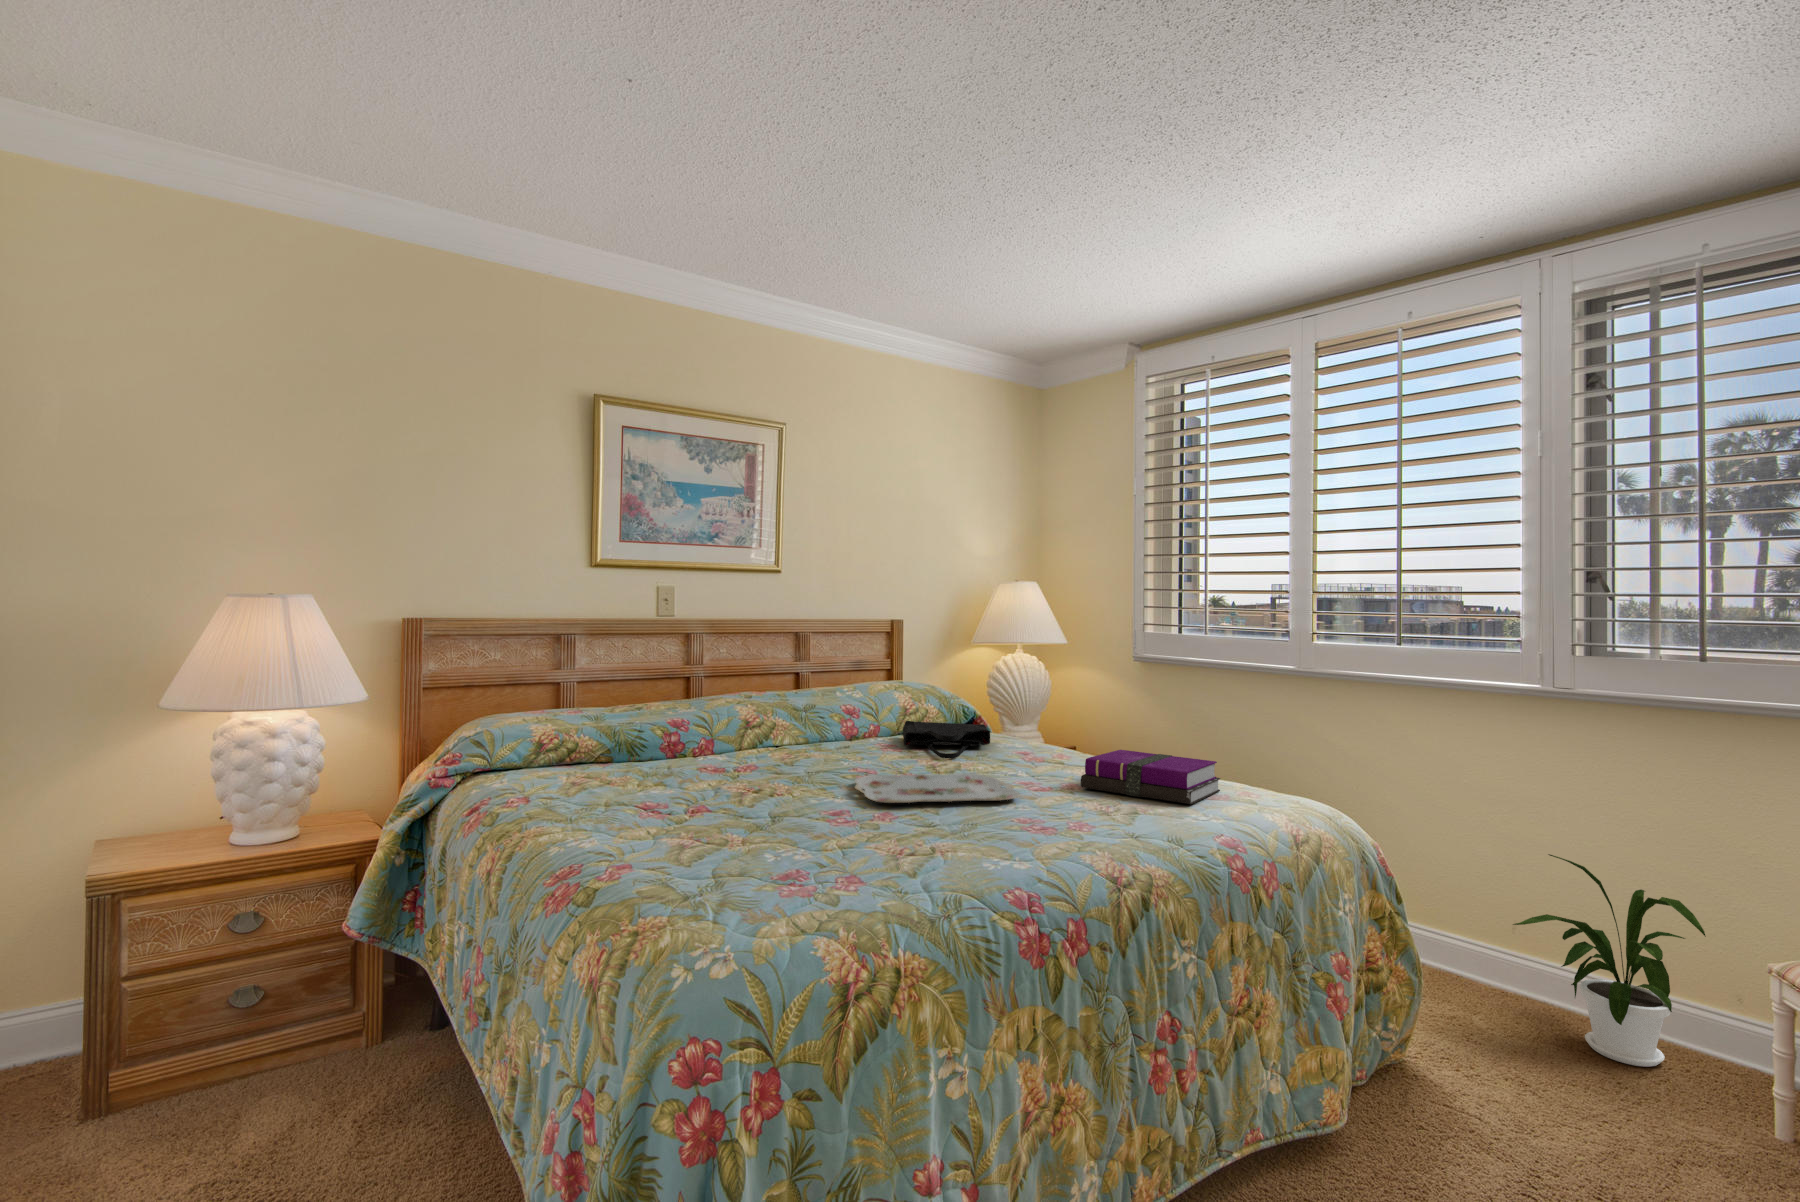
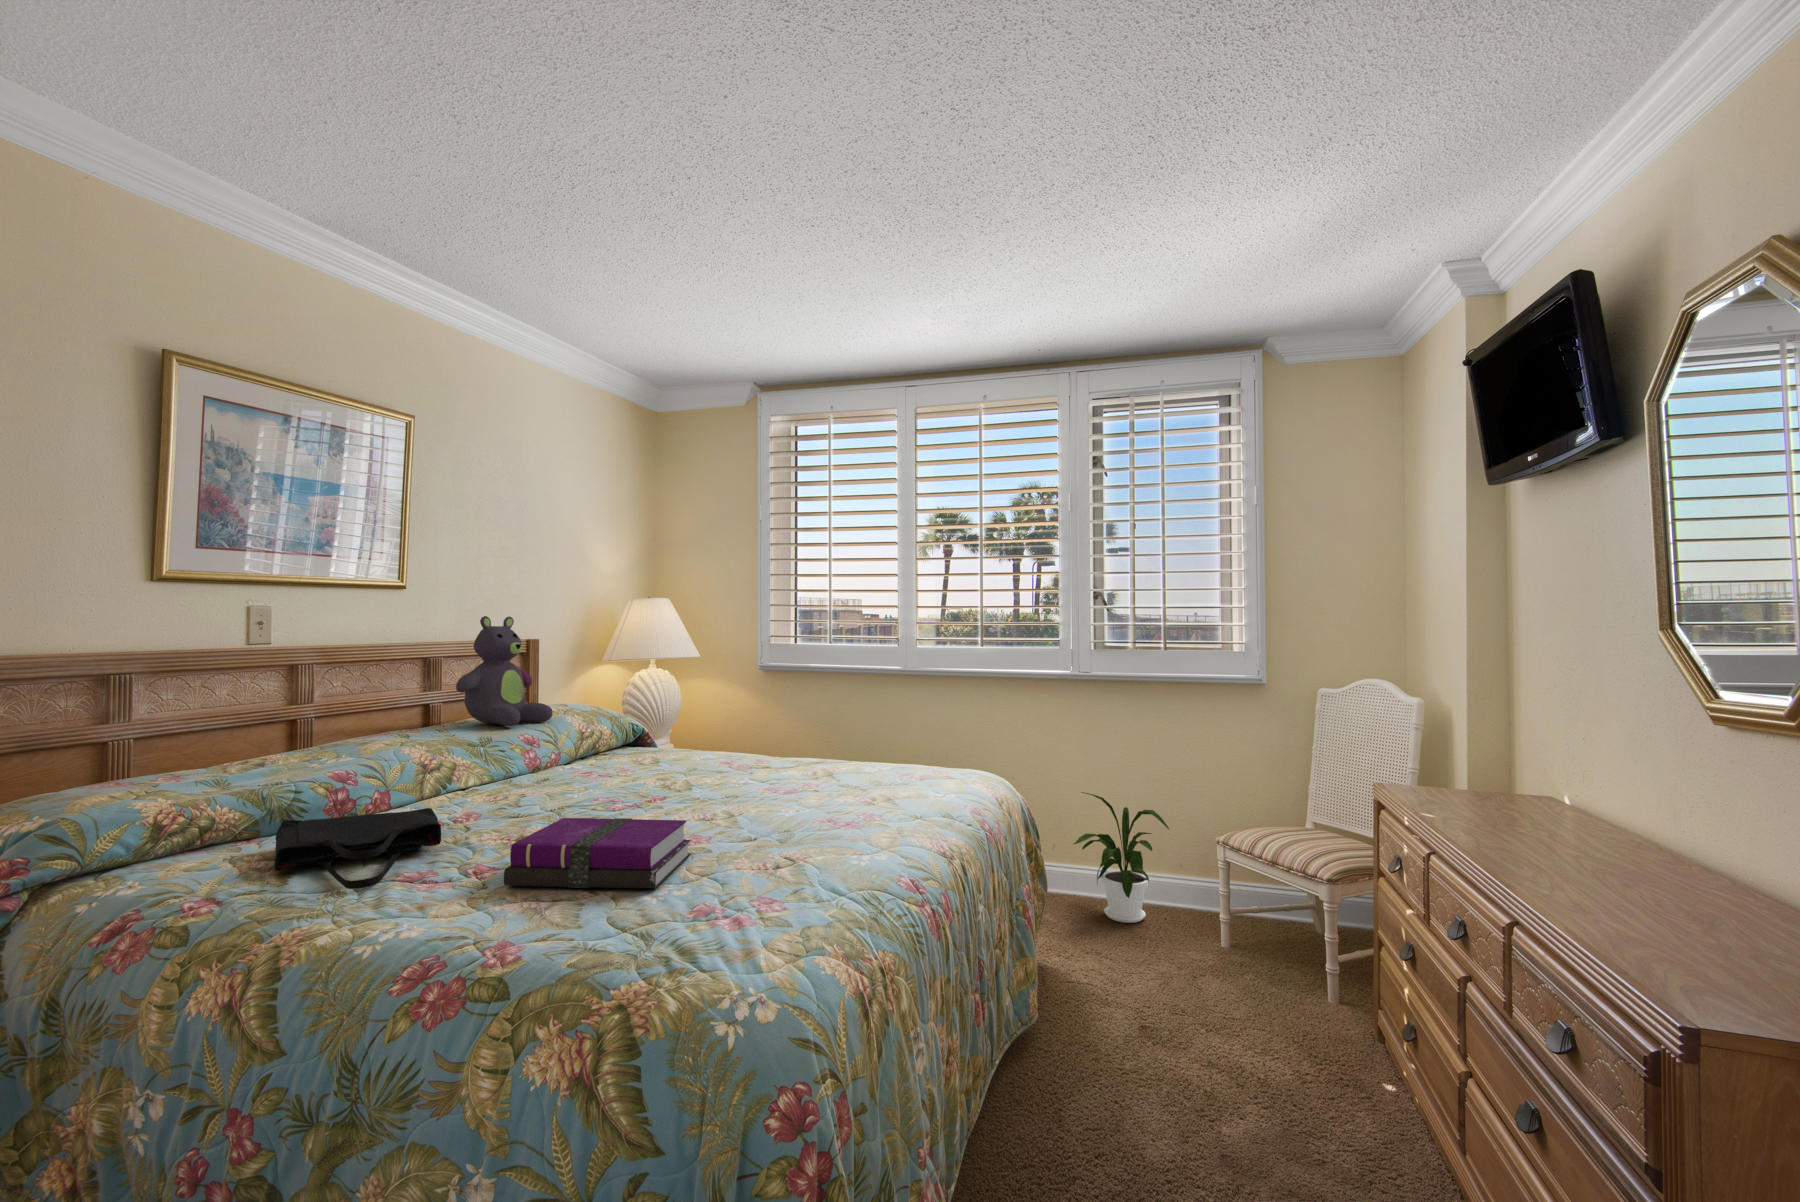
stuffed bear: none [795,596,874,696] -> present [456,616,553,726]
tote bag: present [903,721,990,758] -> present [275,808,441,889]
notebook: present [1081,750,1220,804] -> present [504,818,691,888]
serving tray: present [855,773,1019,803] -> none [621,789,795,830]

